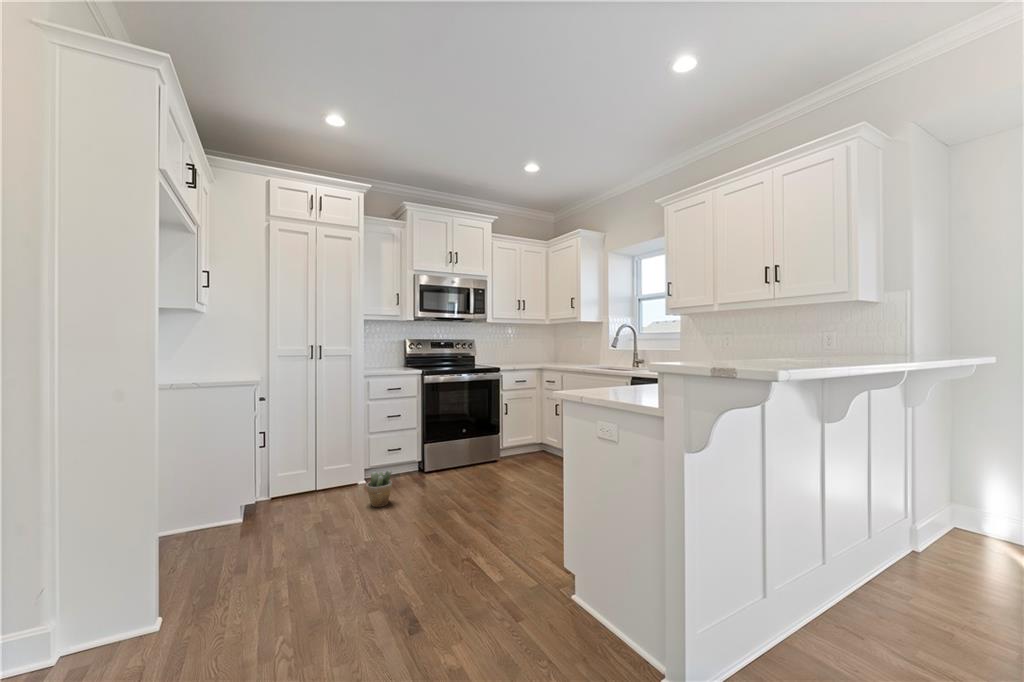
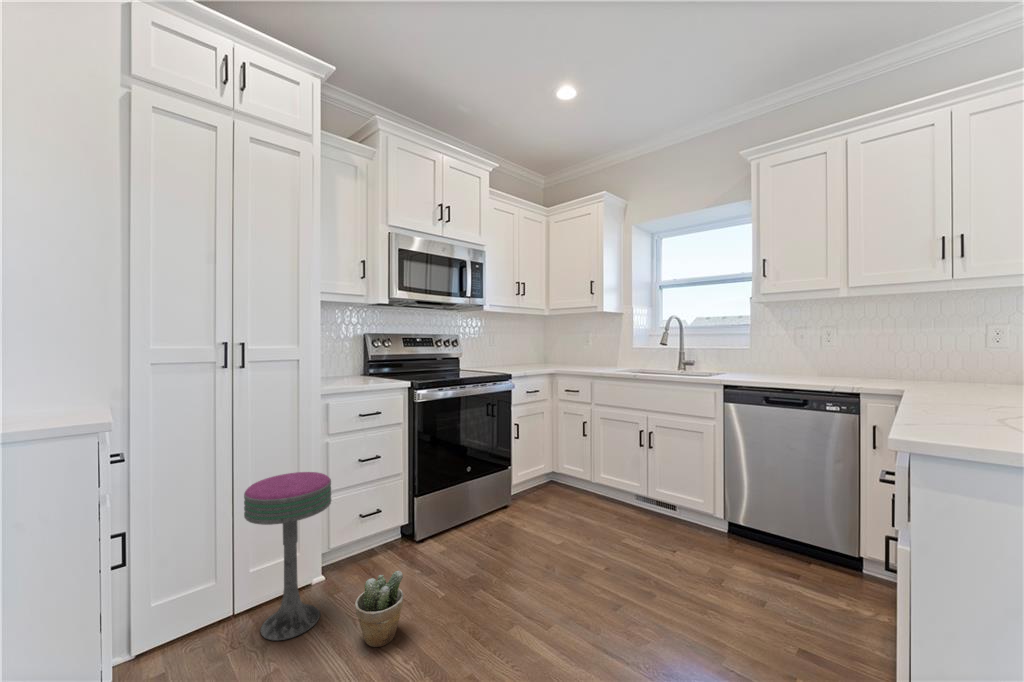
bar stool: none [318,417,362,501] -> present [244,472,331,641]

